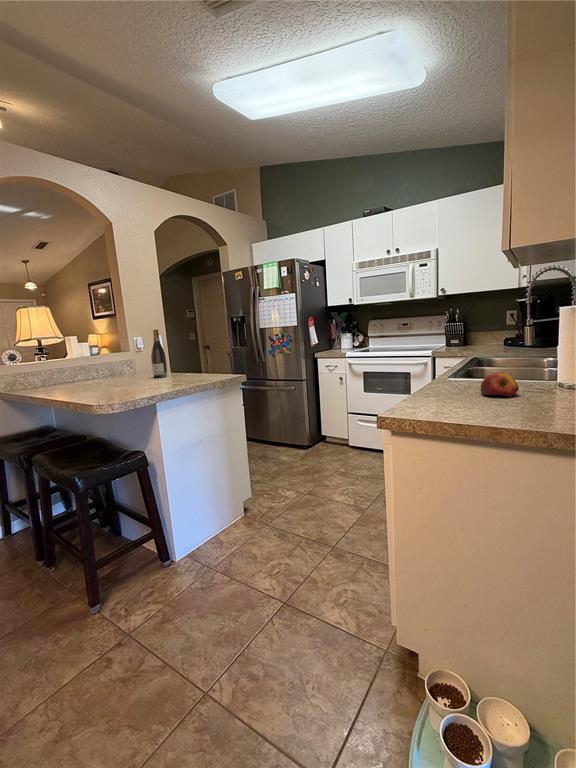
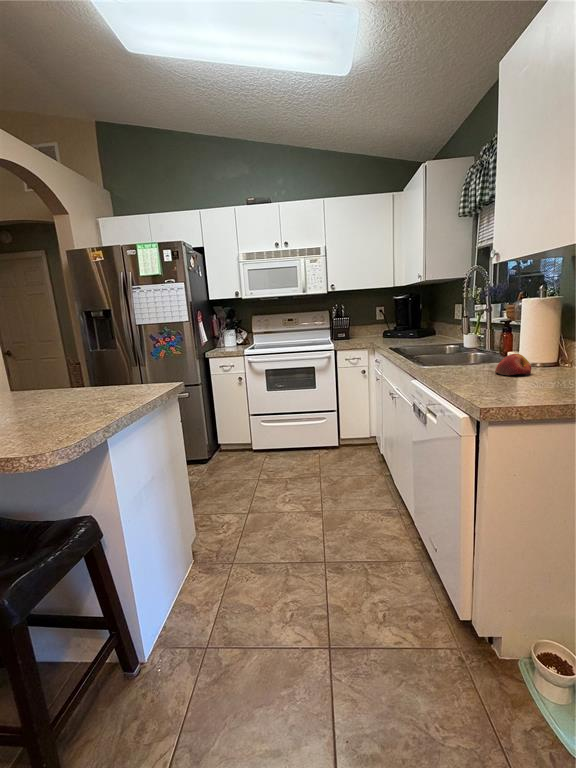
wine bottle: present [151,330,167,378] -> none [24,325,53,400]

